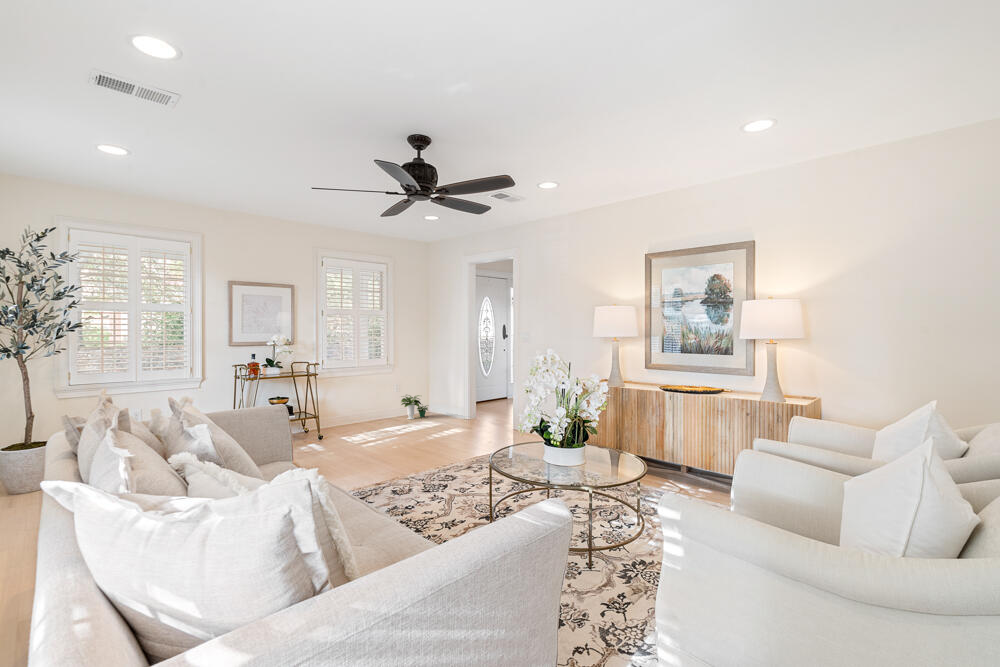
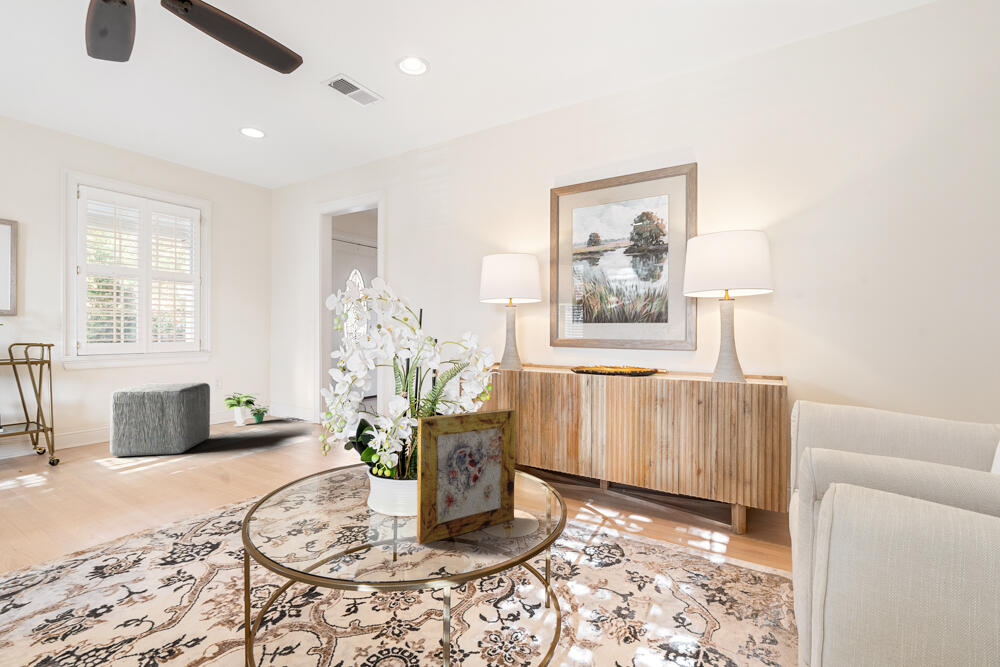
ottoman: none [347,388,398,436] -> present [110,383,210,456]
picture frame: none [573,415,618,473] -> present [417,408,515,545]

